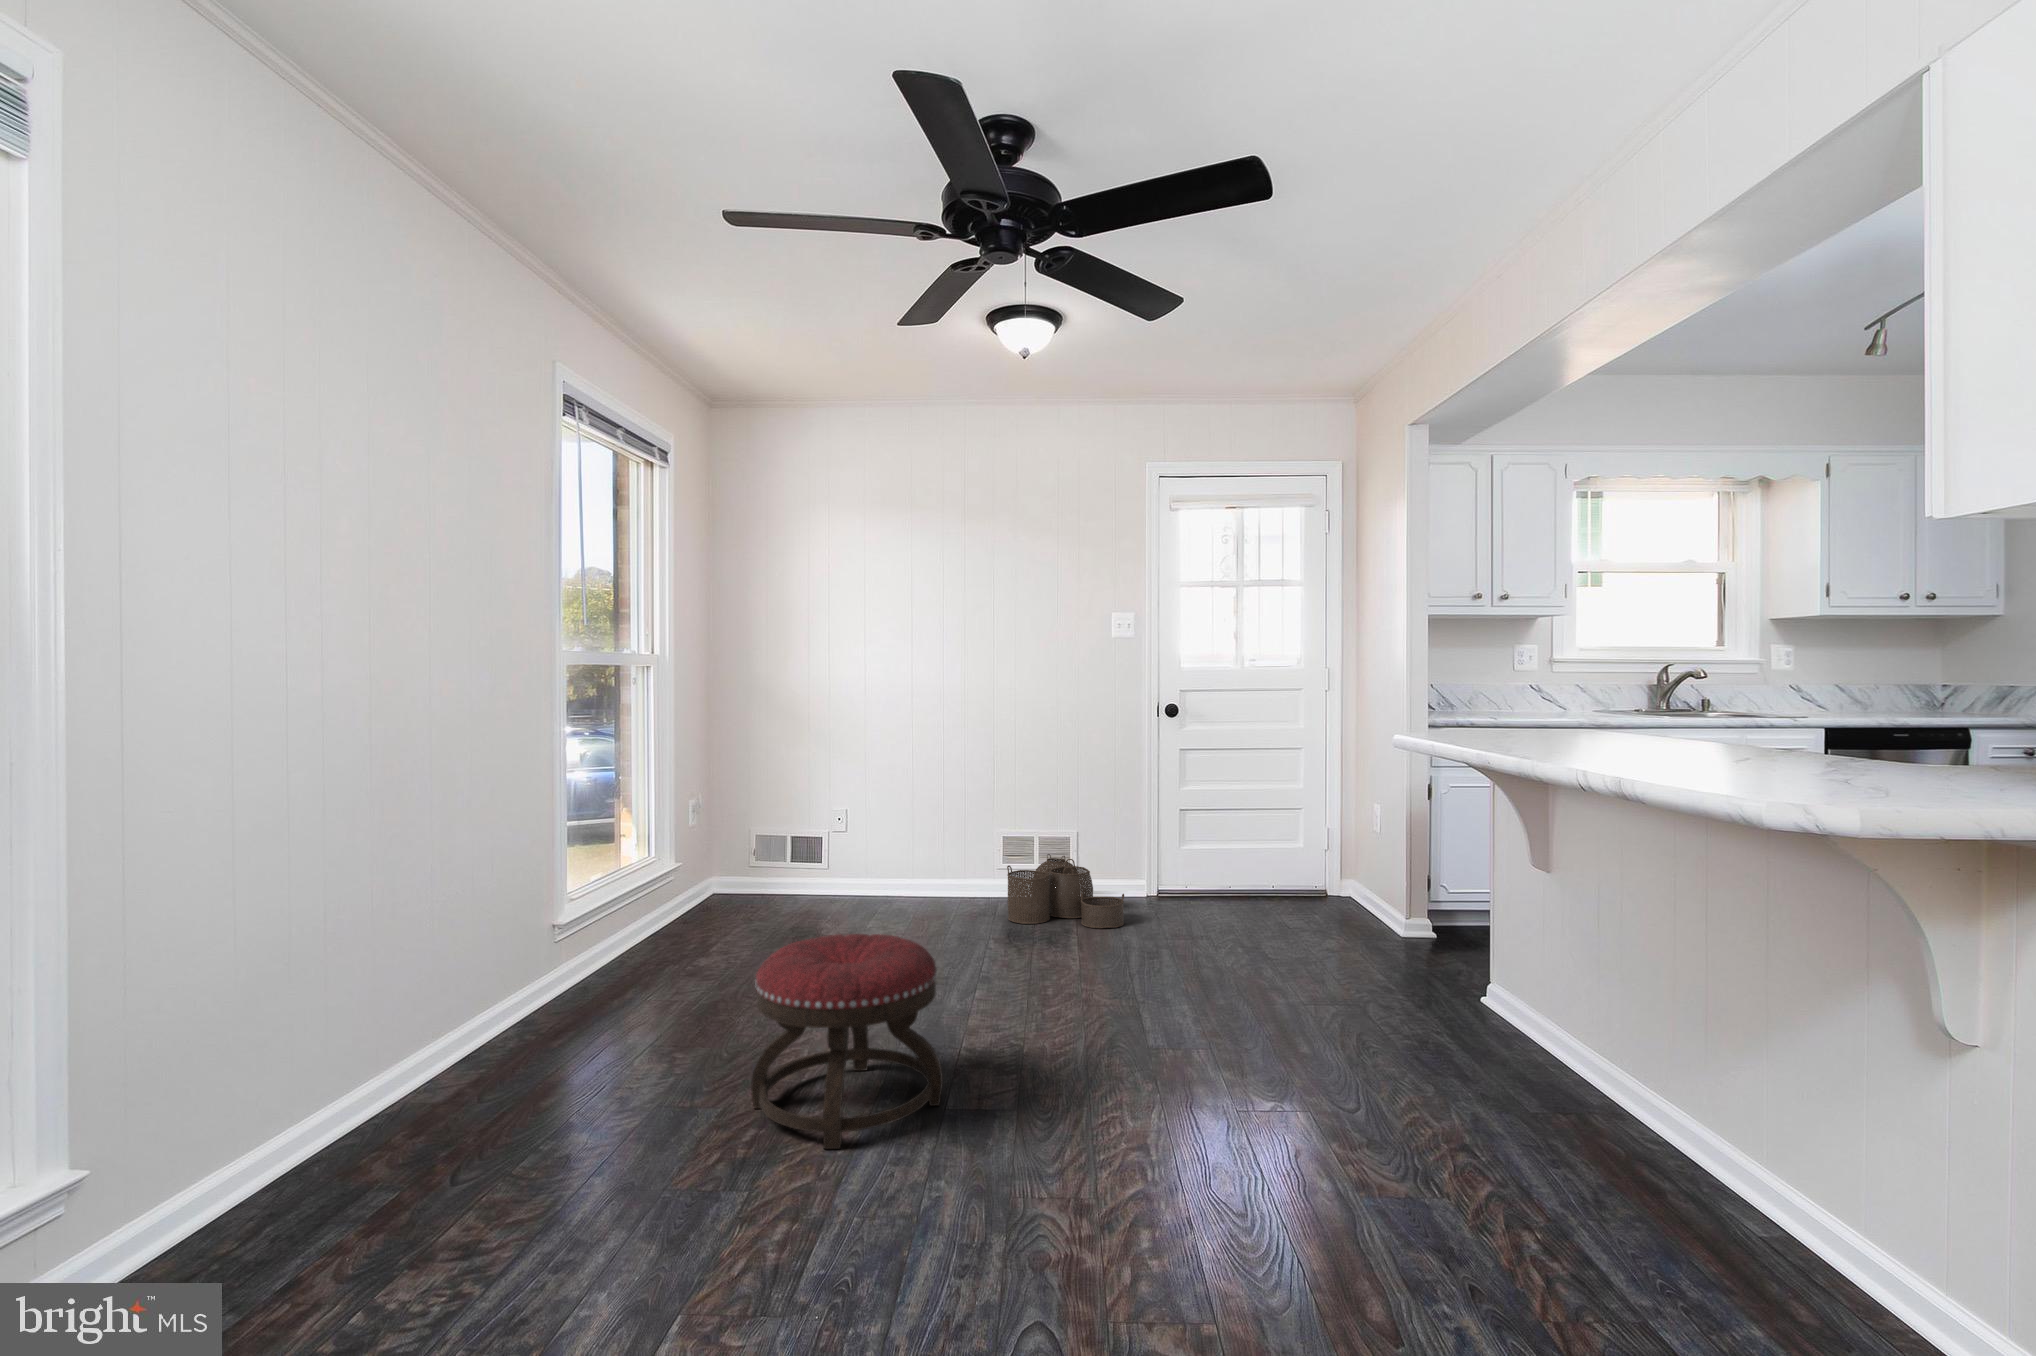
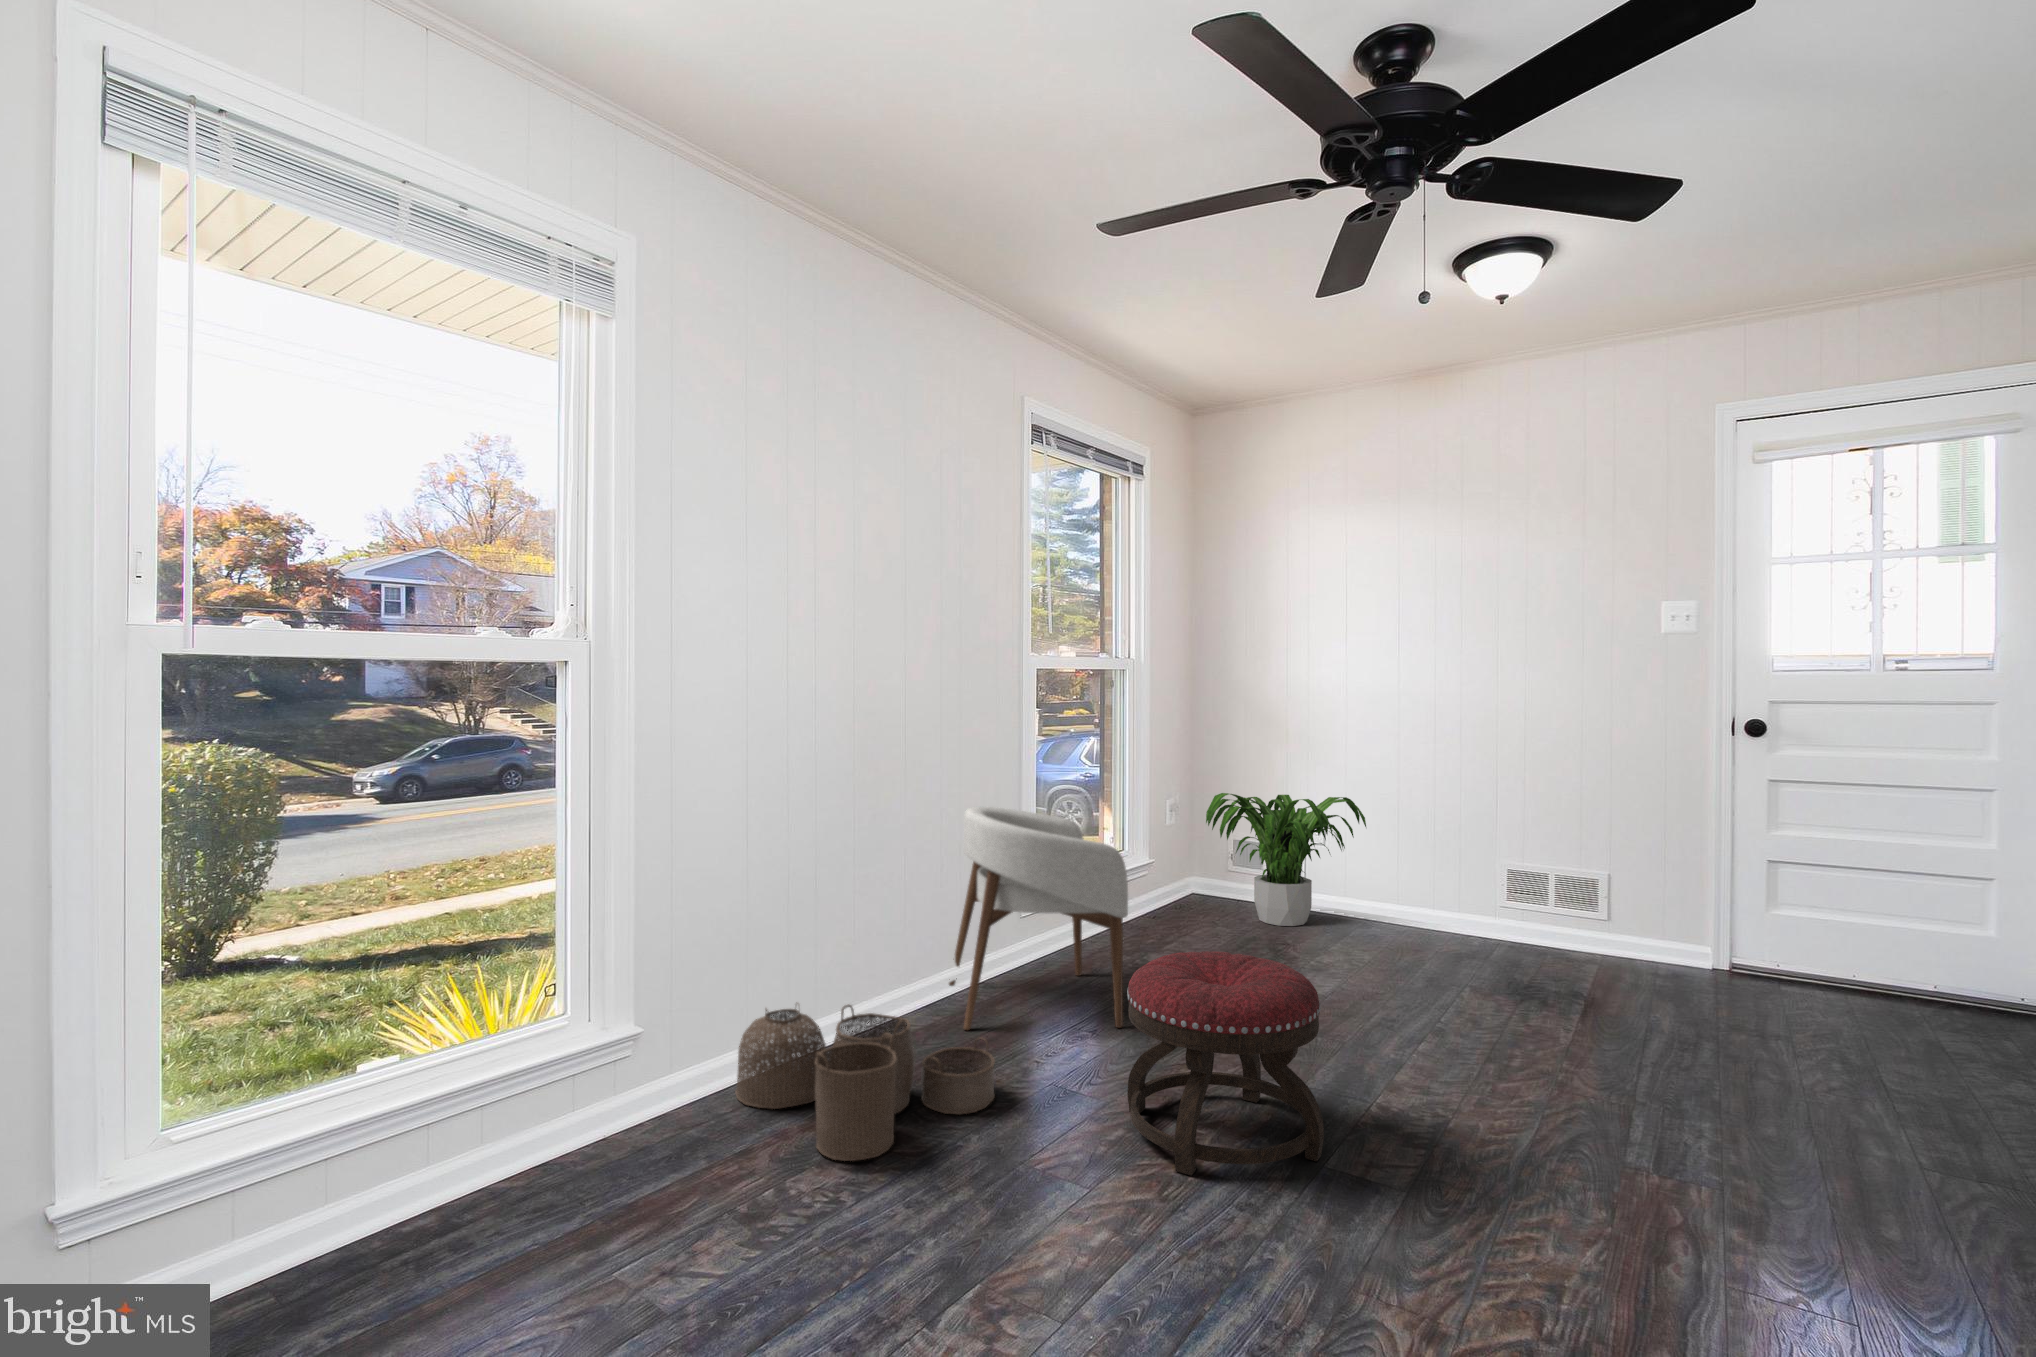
potted plant: none [743,786,888,912] -> present [1206,793,1366,926]
armchair: none [484,822,713,1073] -> present [949,807,1128,1030]
woven basket: present [1007,854,1124,928] -> present [735,1004,995,1161]

